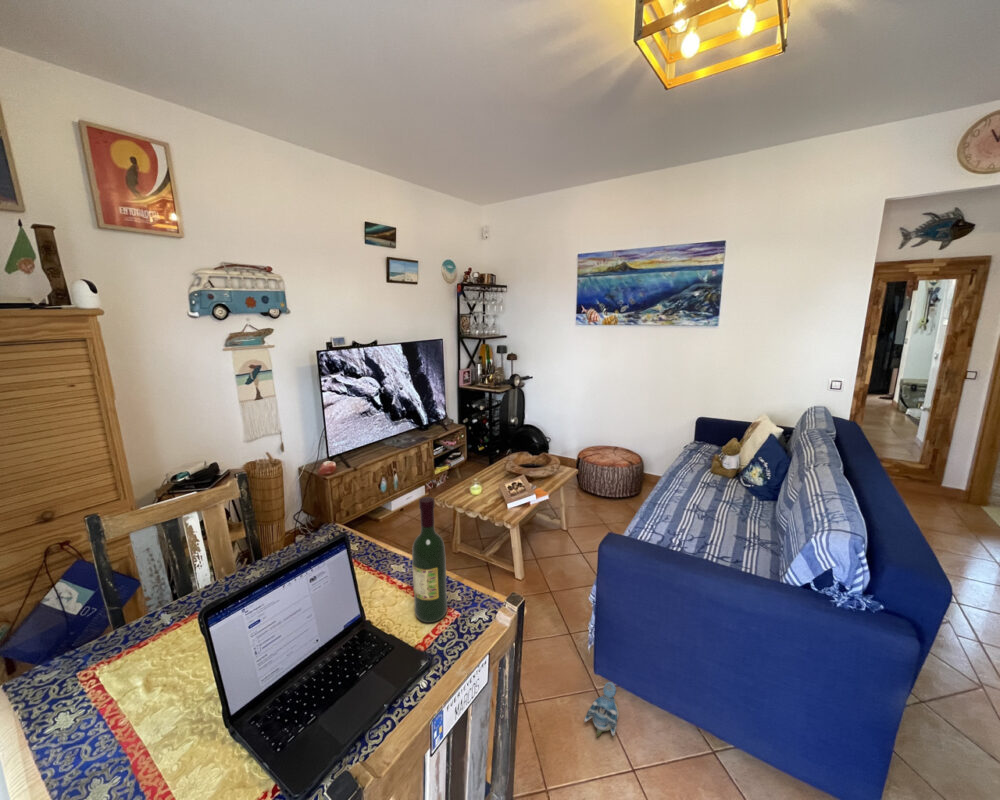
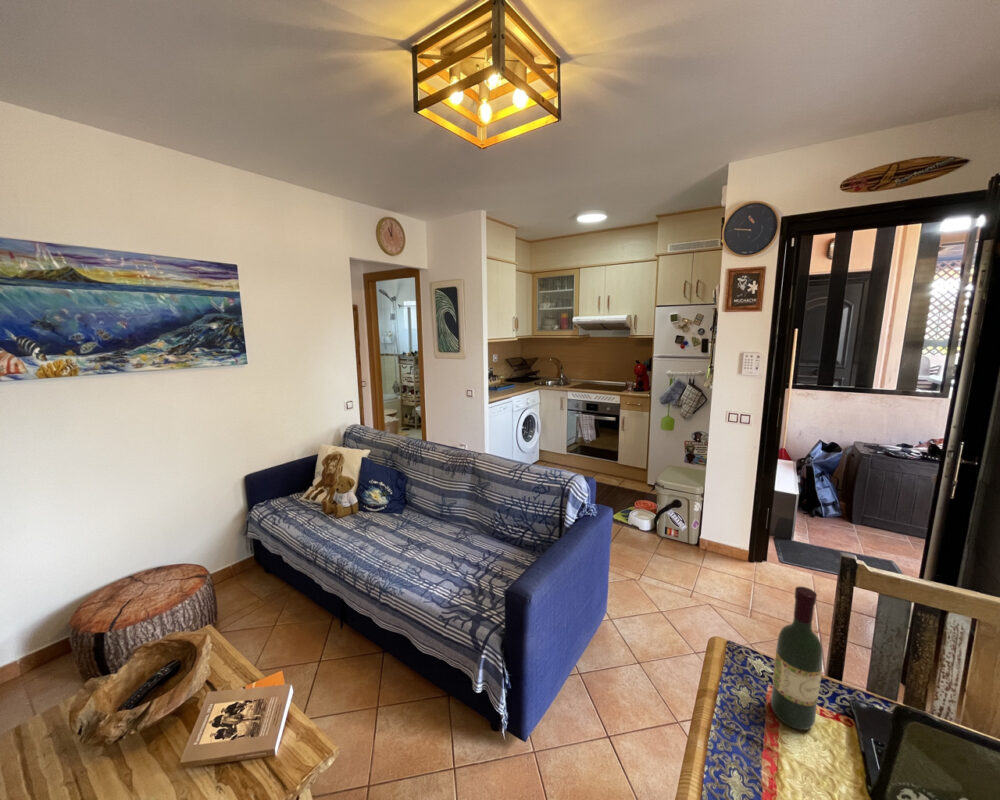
plush toy: present [584,682,619,737] -> none [552,714,595,765]

